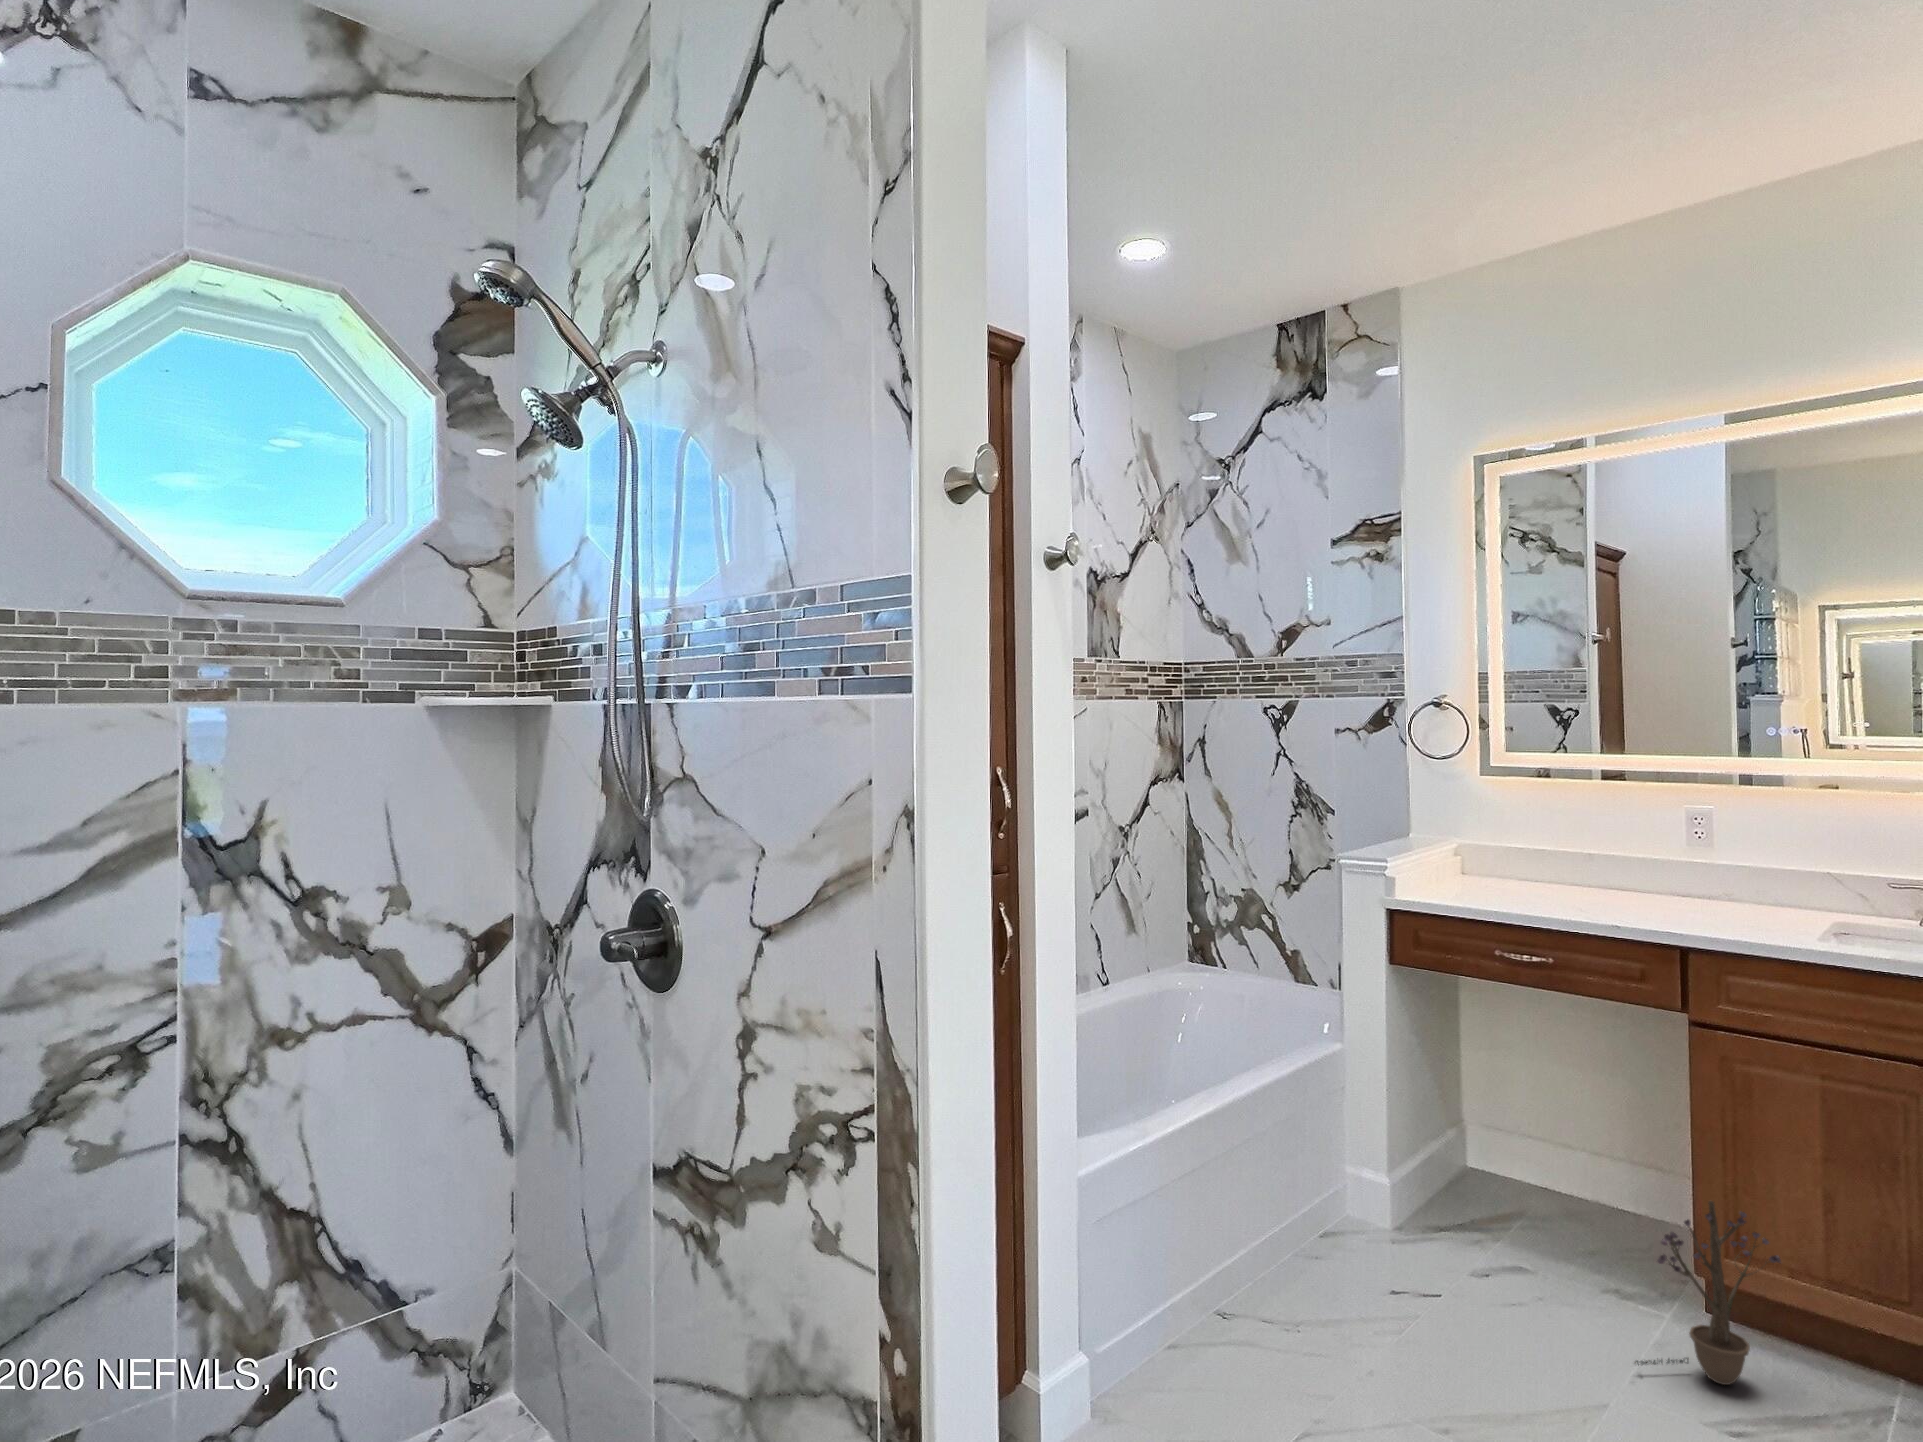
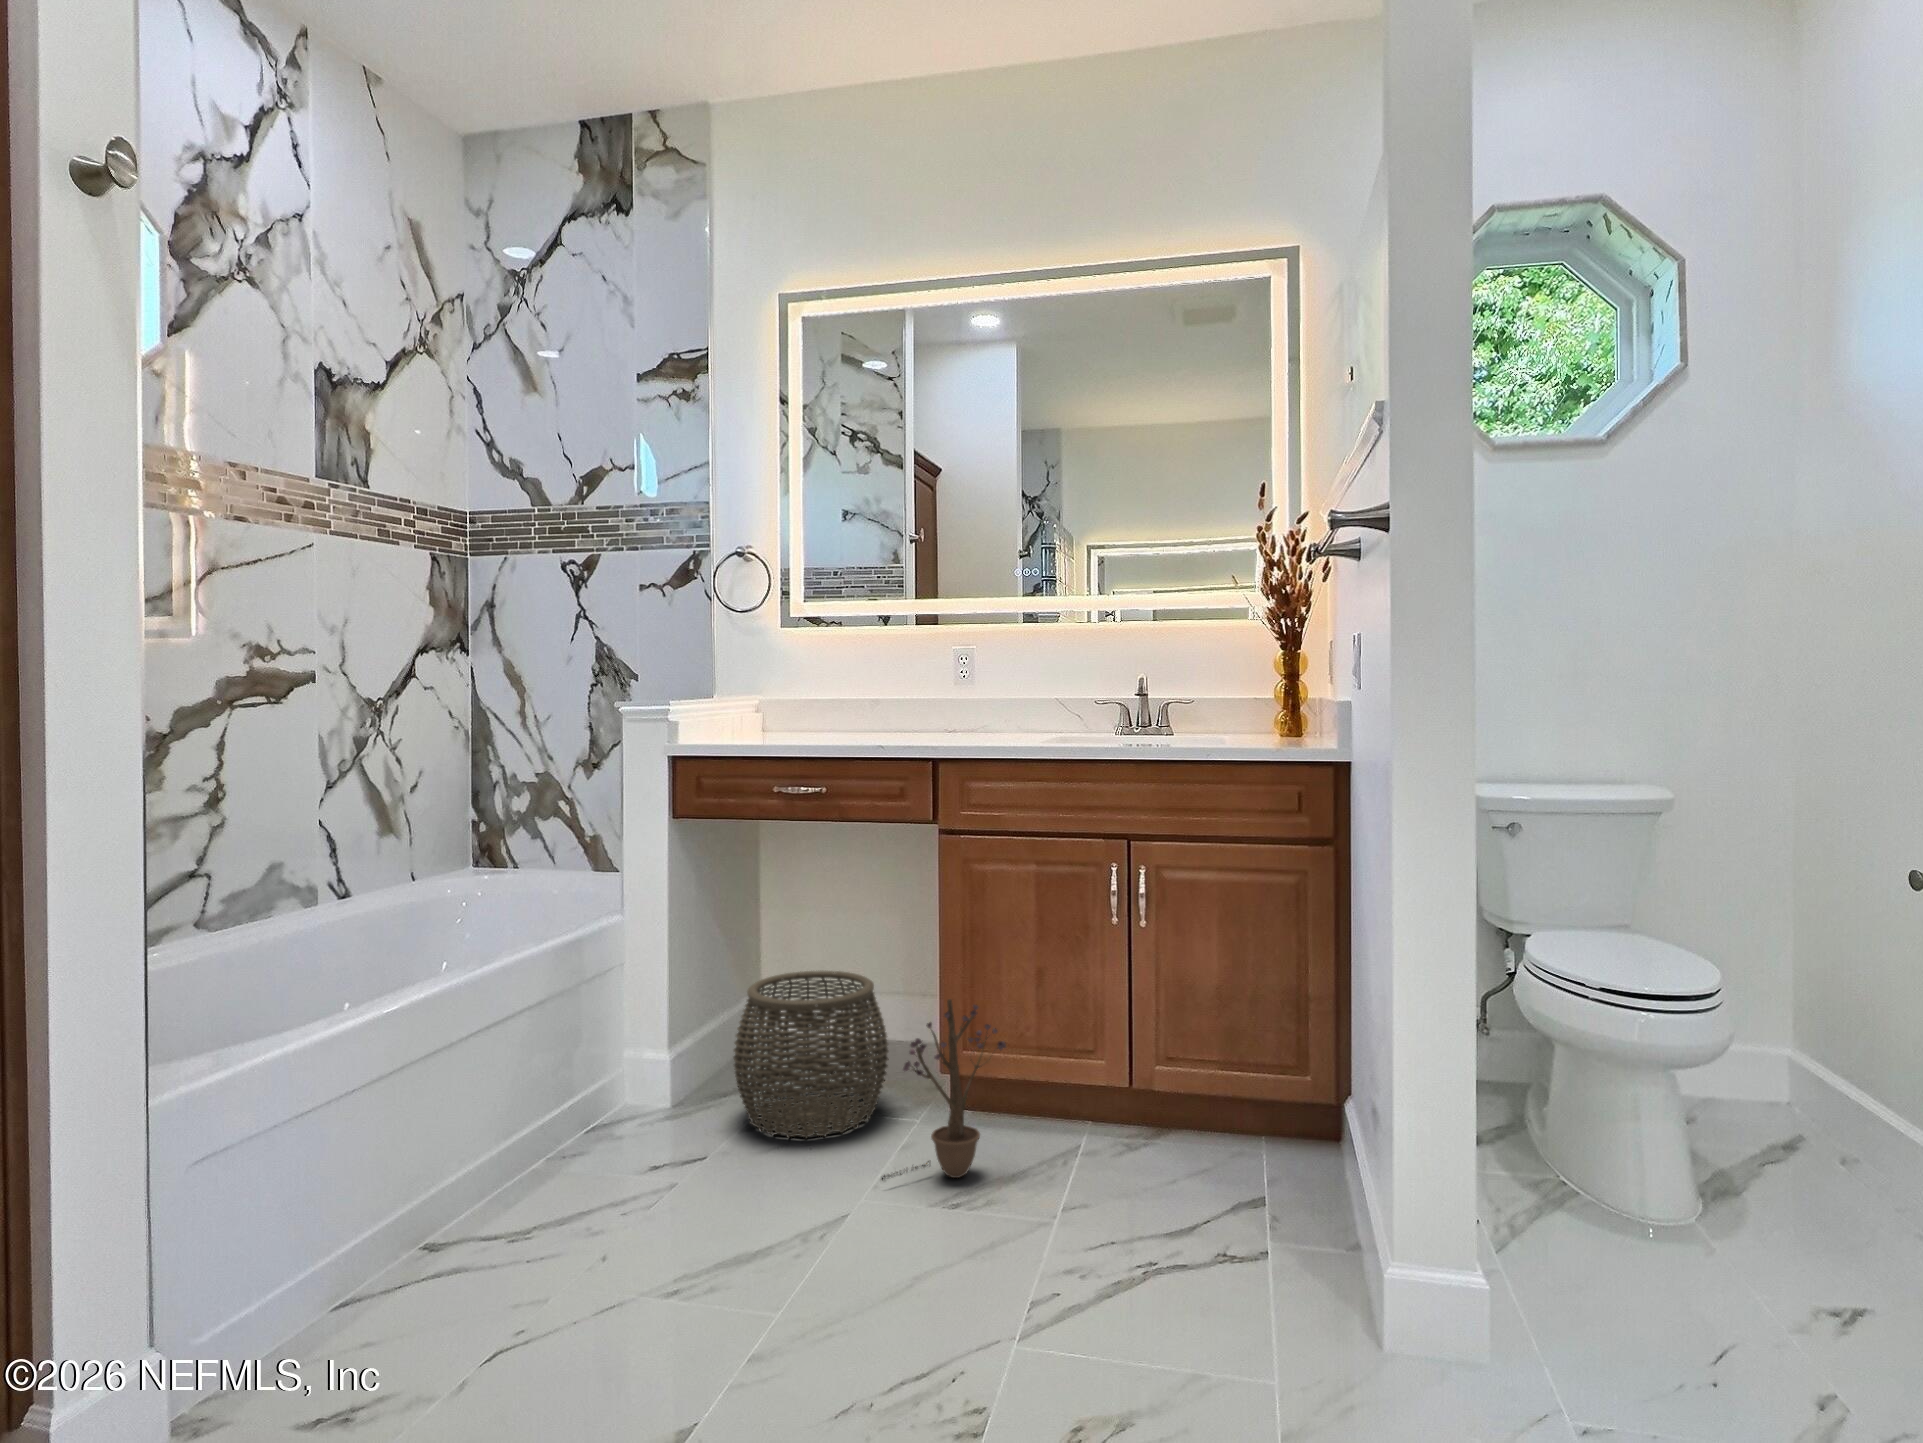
woven basket: none [1452,1118,1621,1294] -> present [733,971,889,1138]

